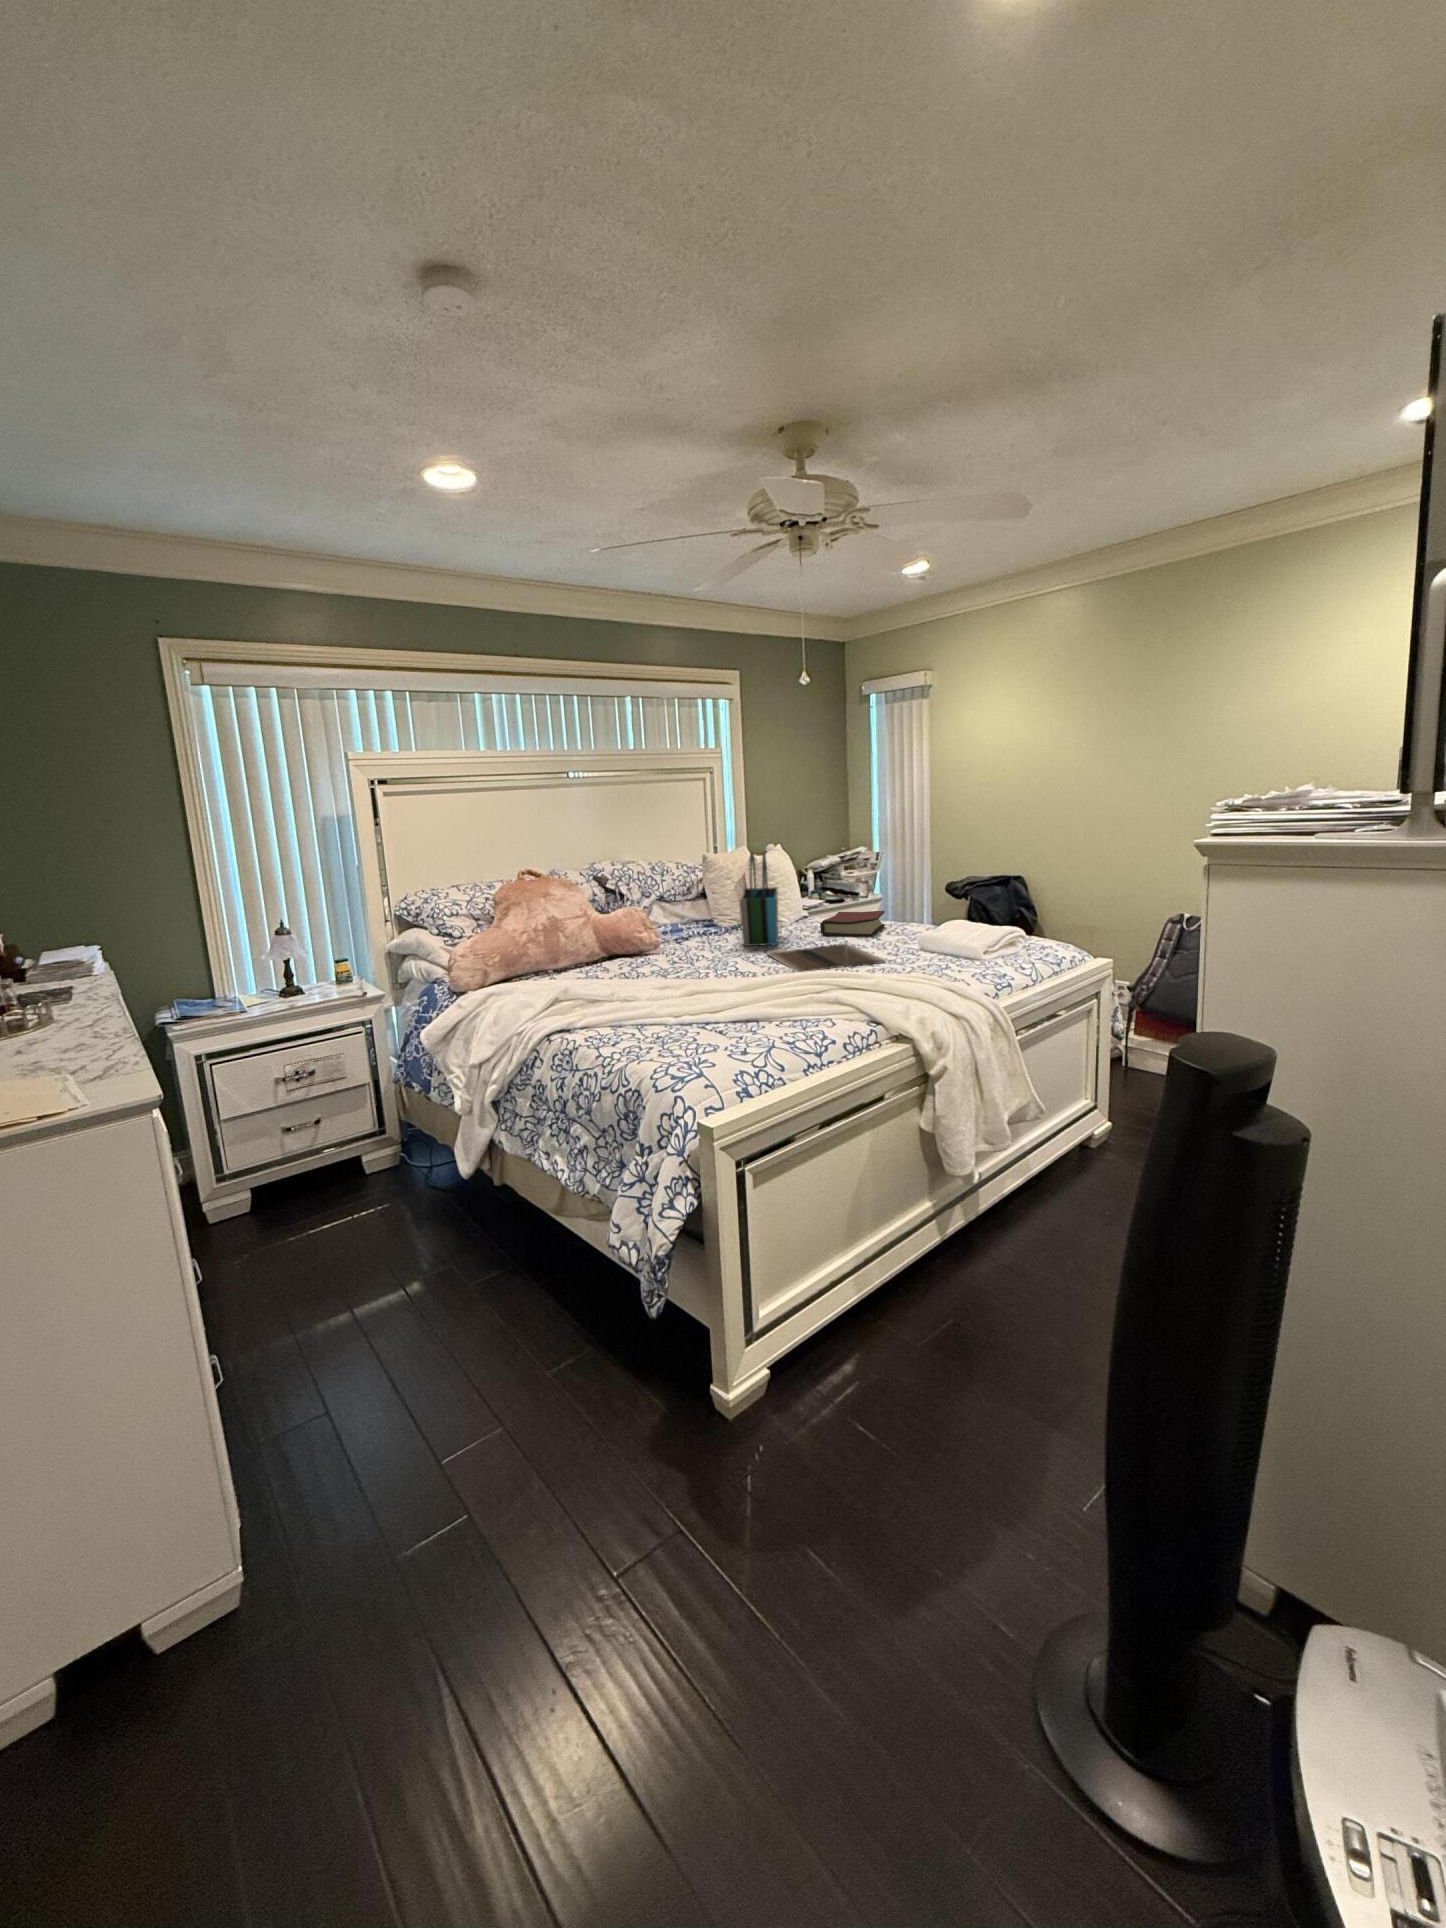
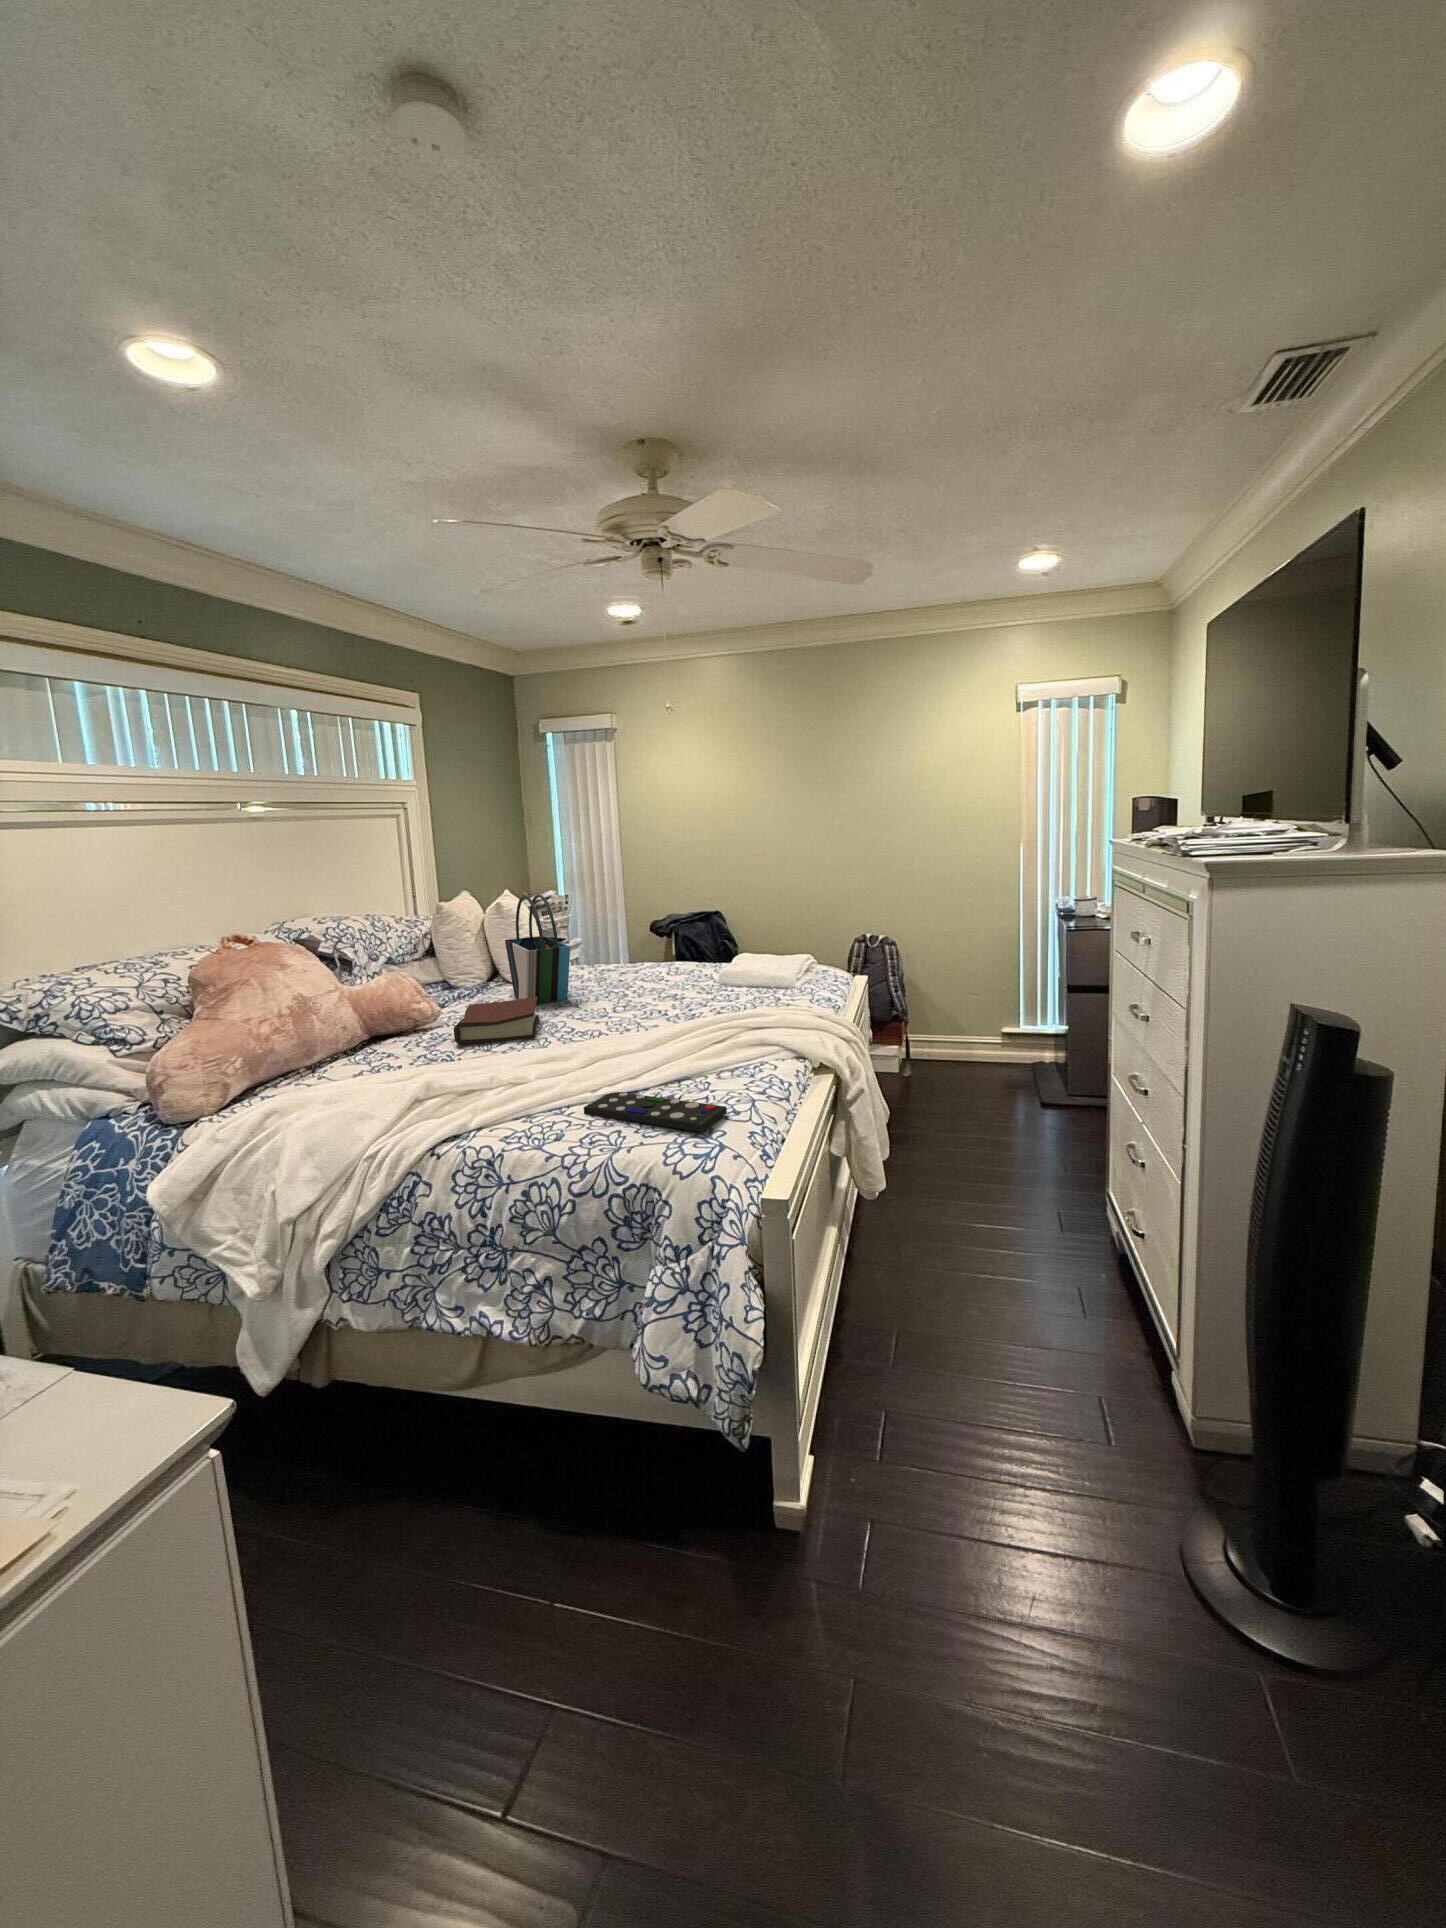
hardback book: present [820,911,885,937] -> present [454,997,539,1046]
laptop: present [768,944,886,972] -> none [577,989,716,1023]
remote control: none [647,1020,736,1062] -> present [584,1092,727,1132]

